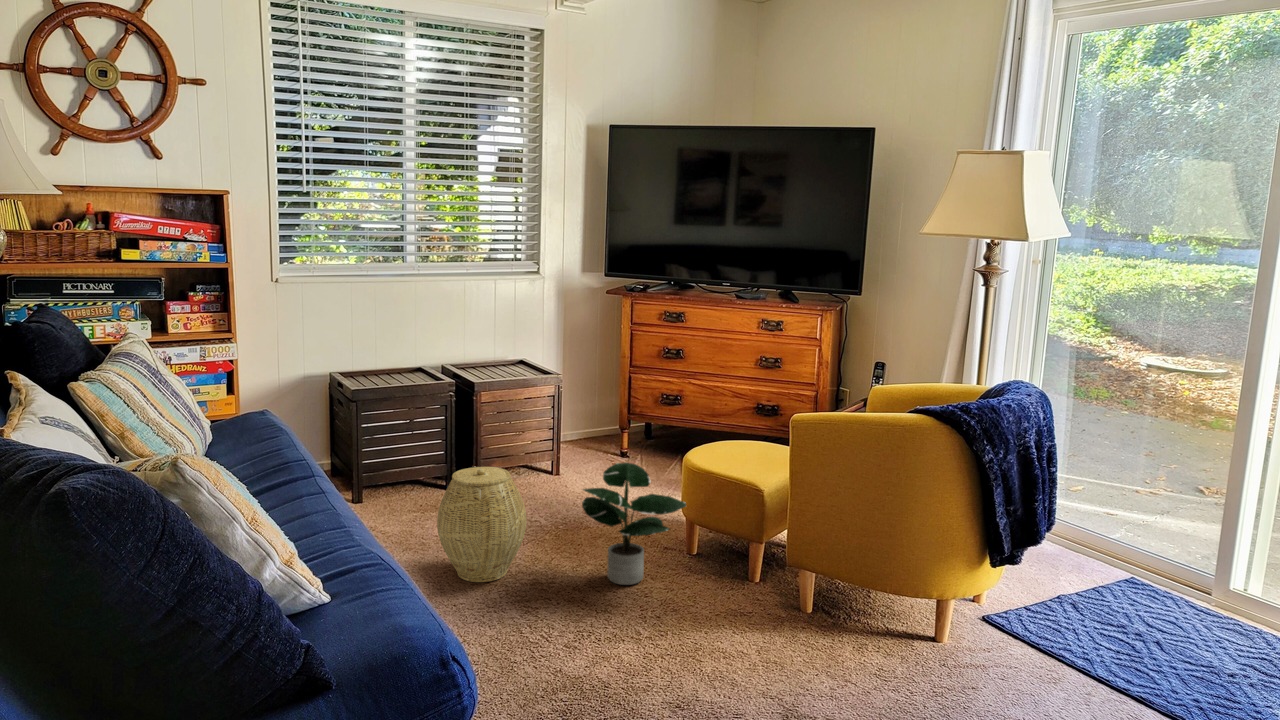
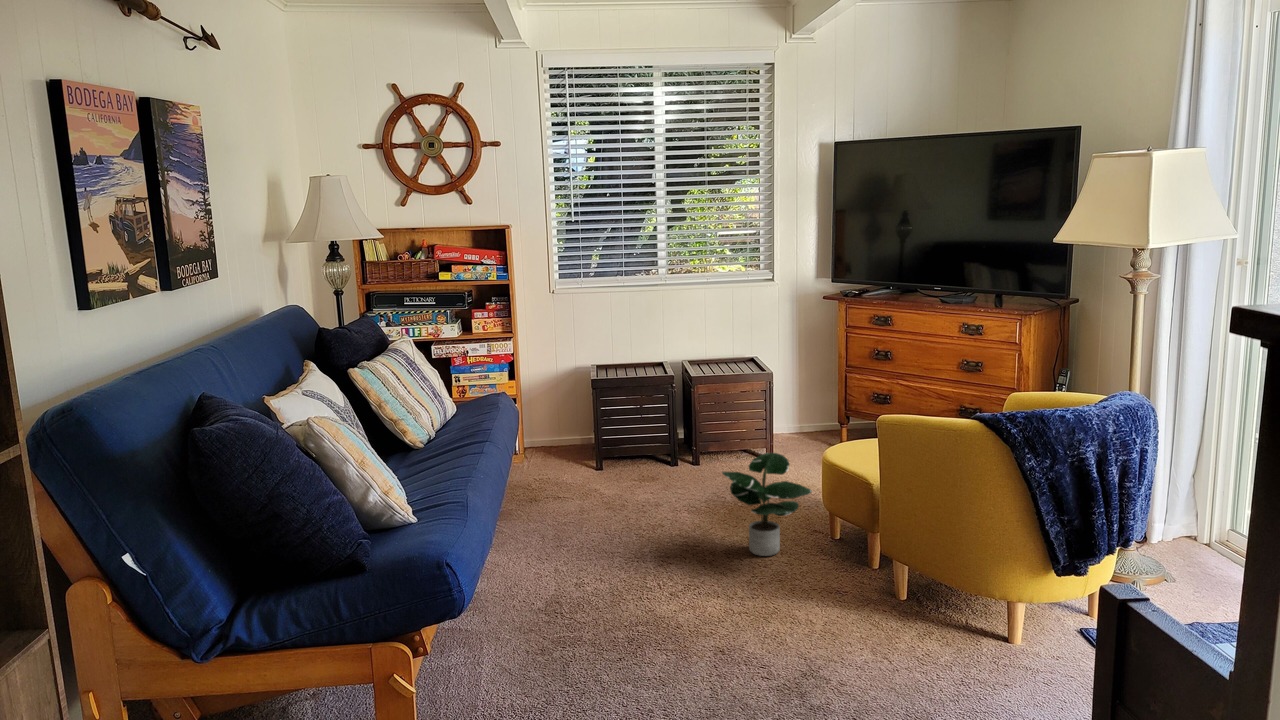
woven basket: present [437,467,526,582] -> none [619,447,690,539]

